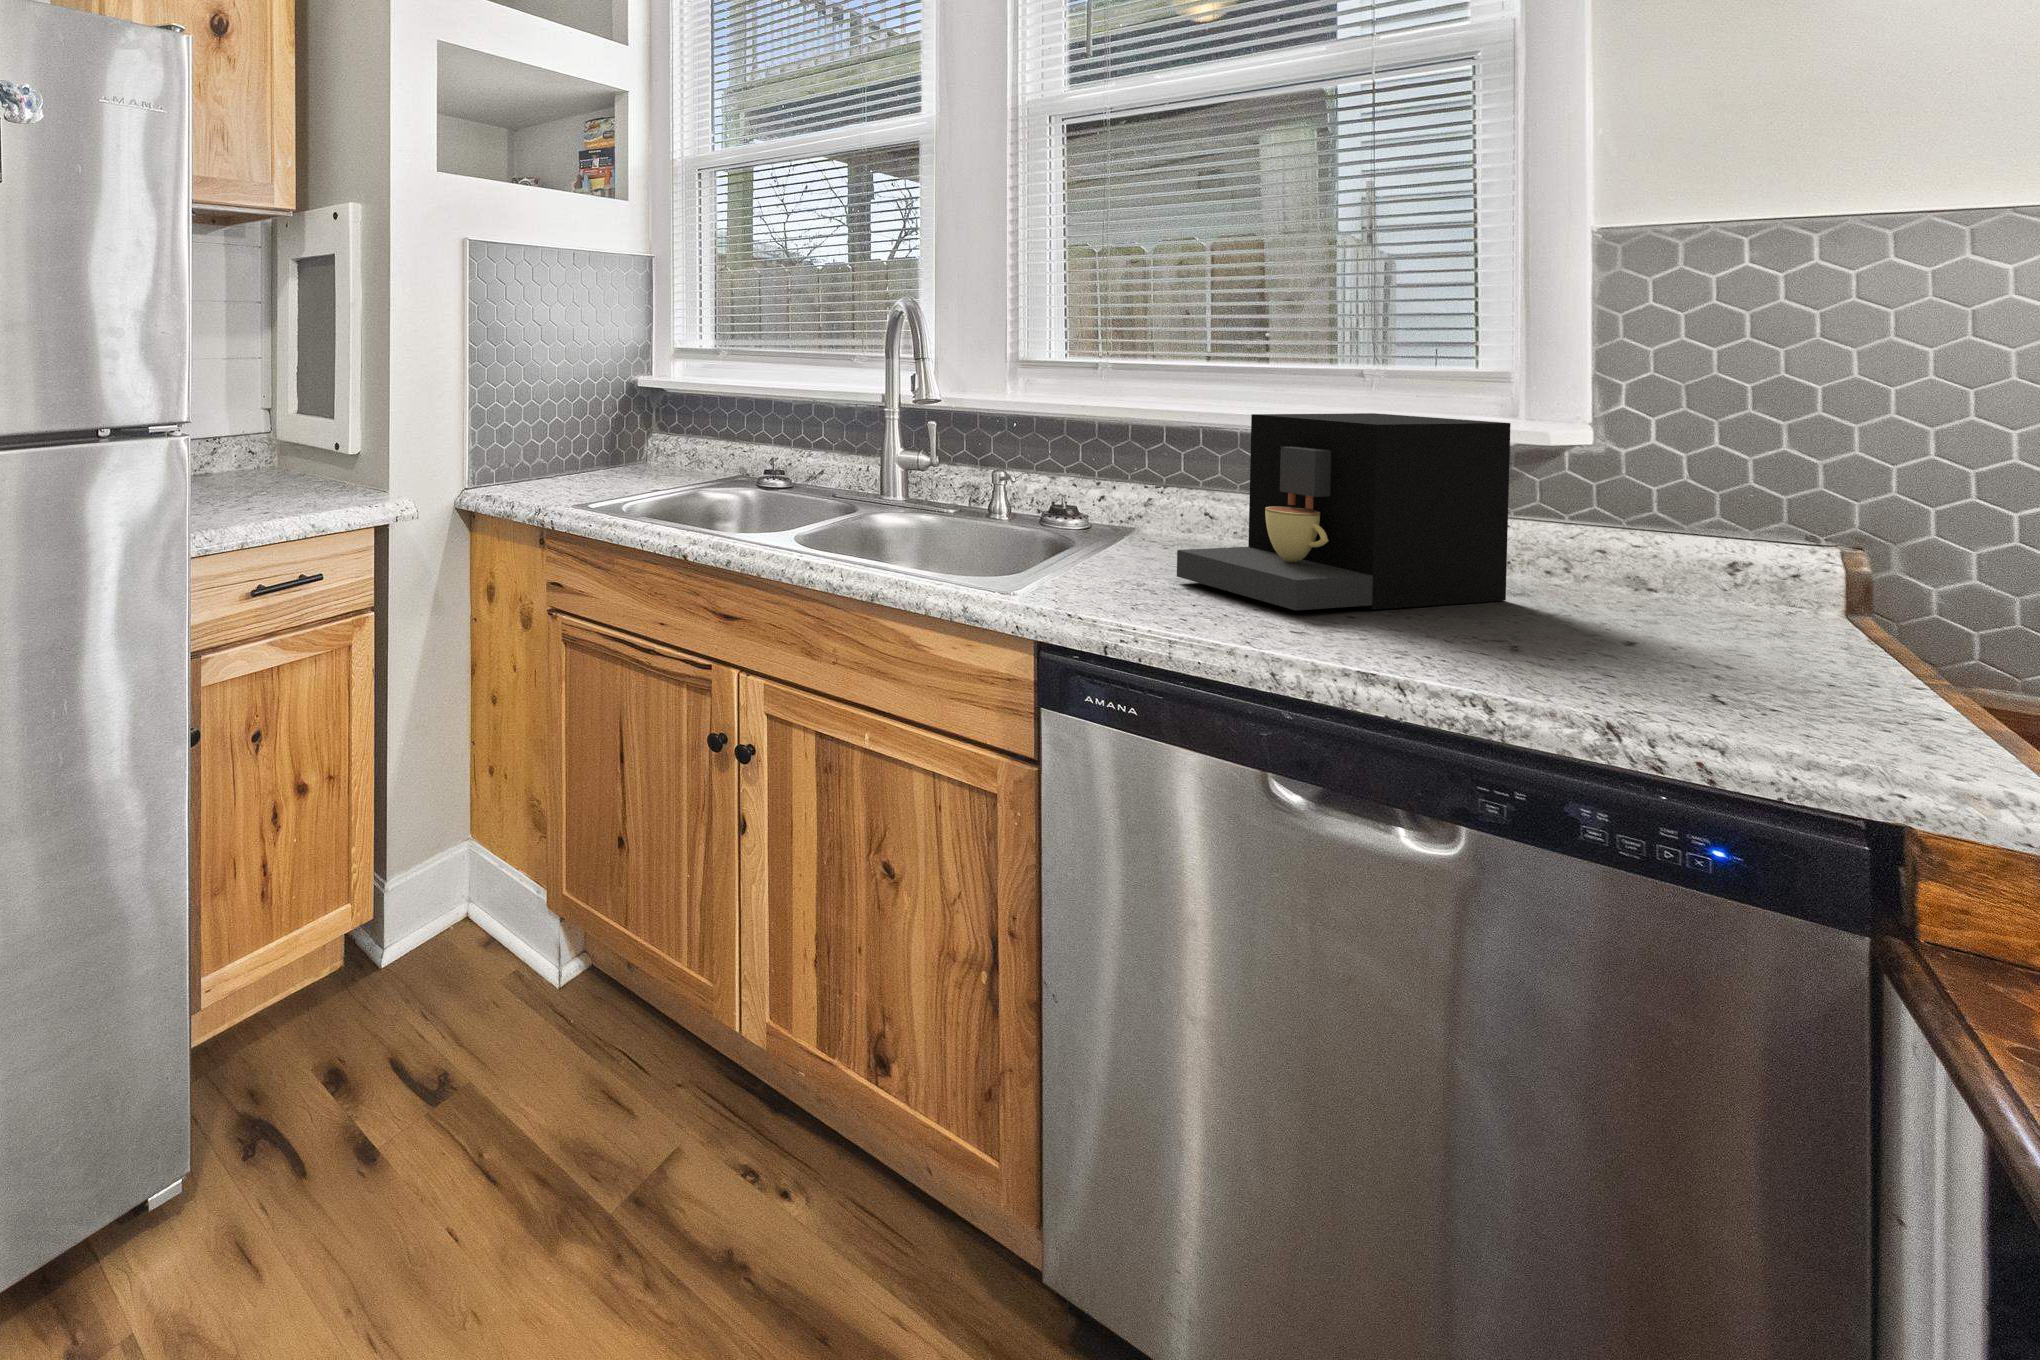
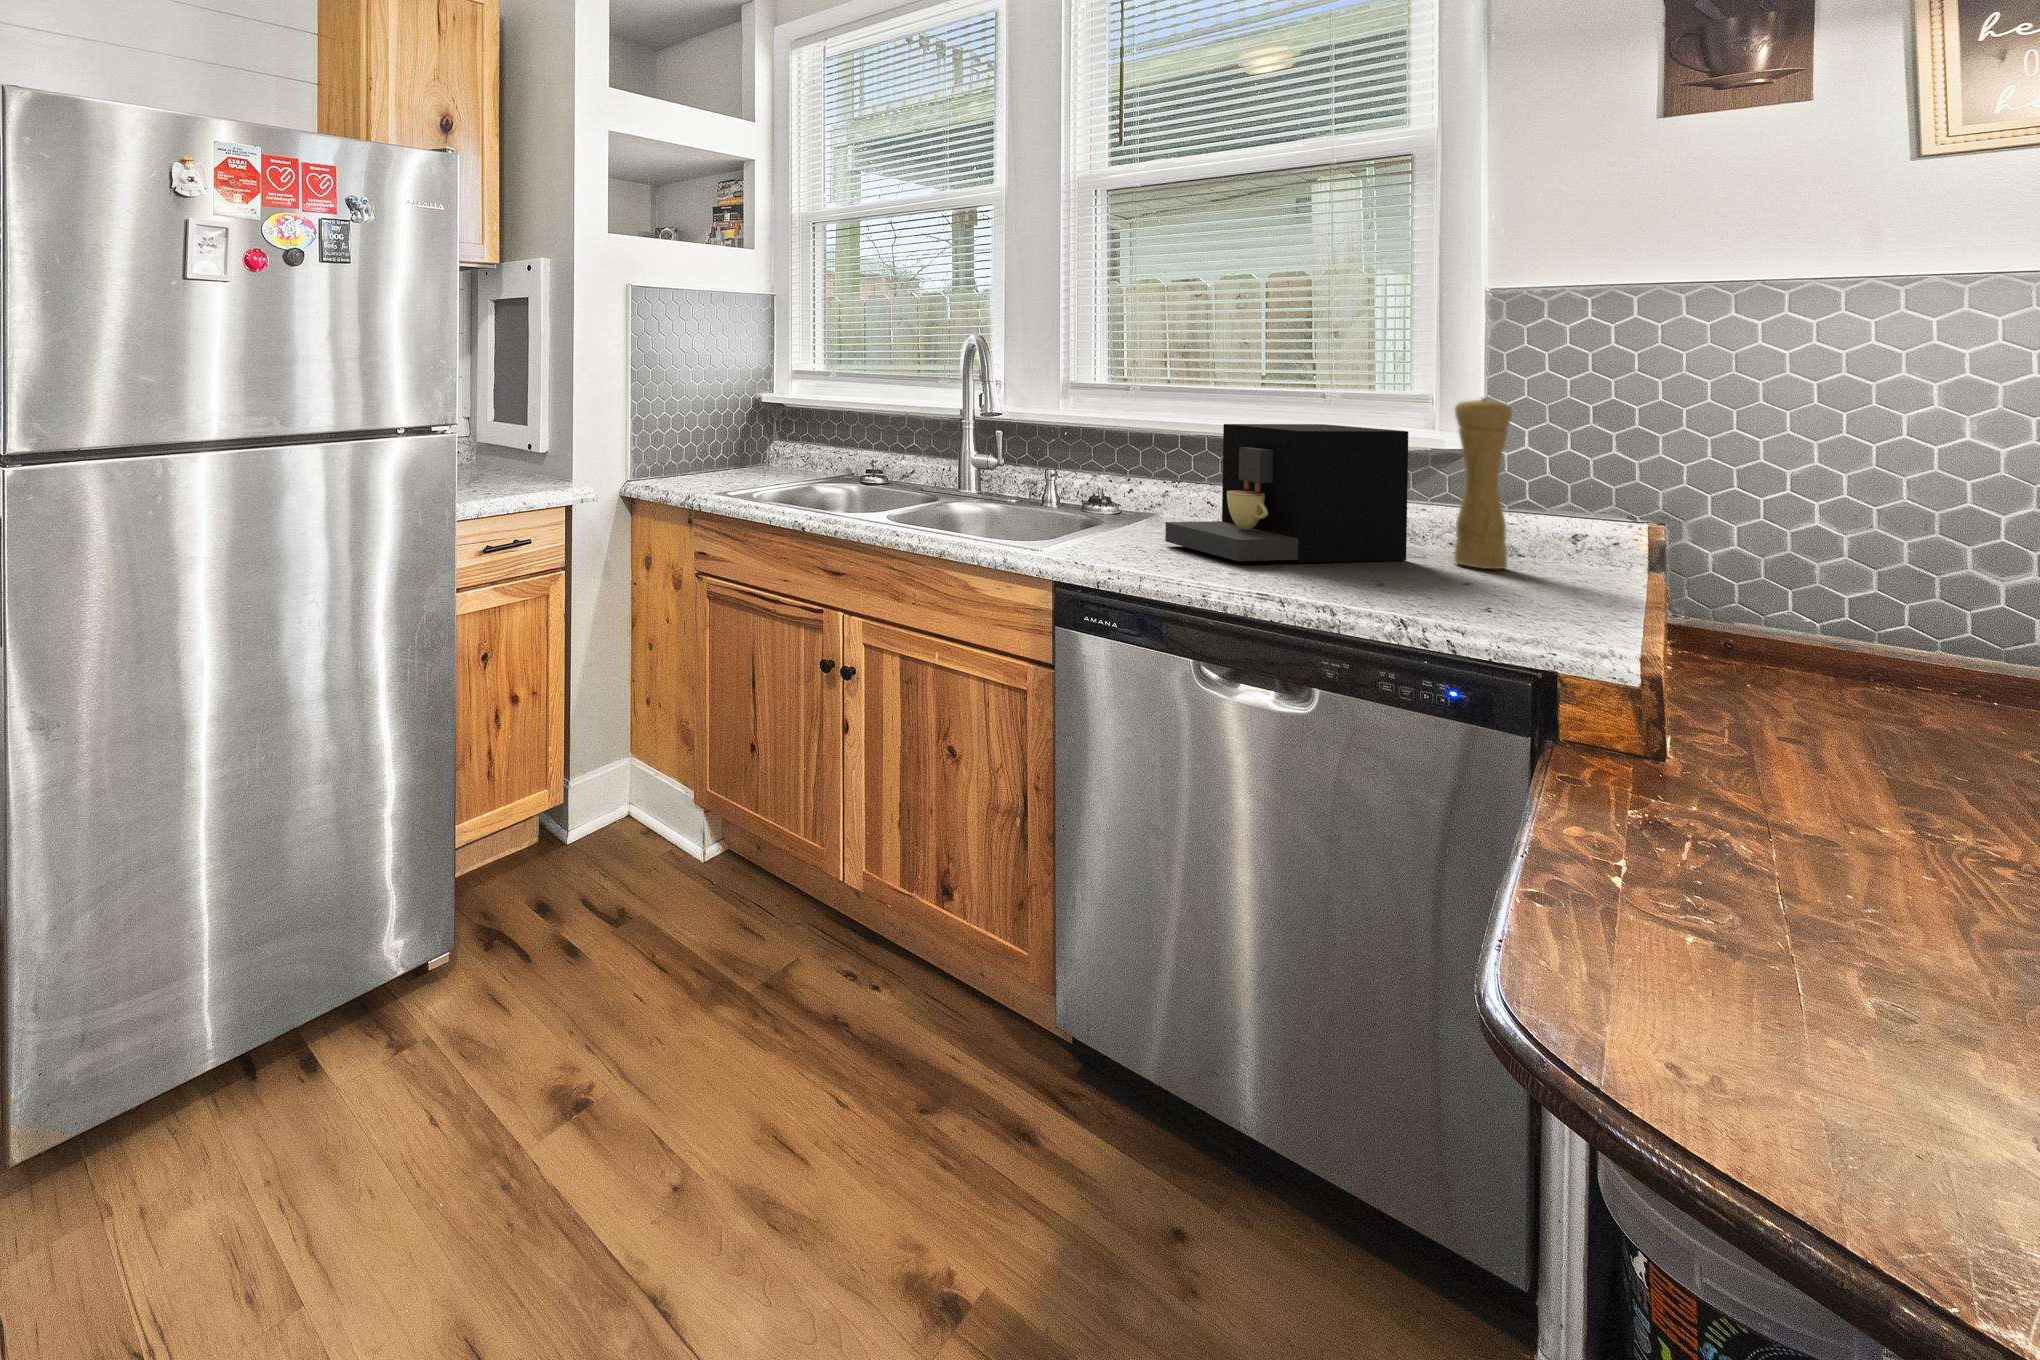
pepper mill: none [1572,376,1661,614] -> present [1454,398,1512,569]

